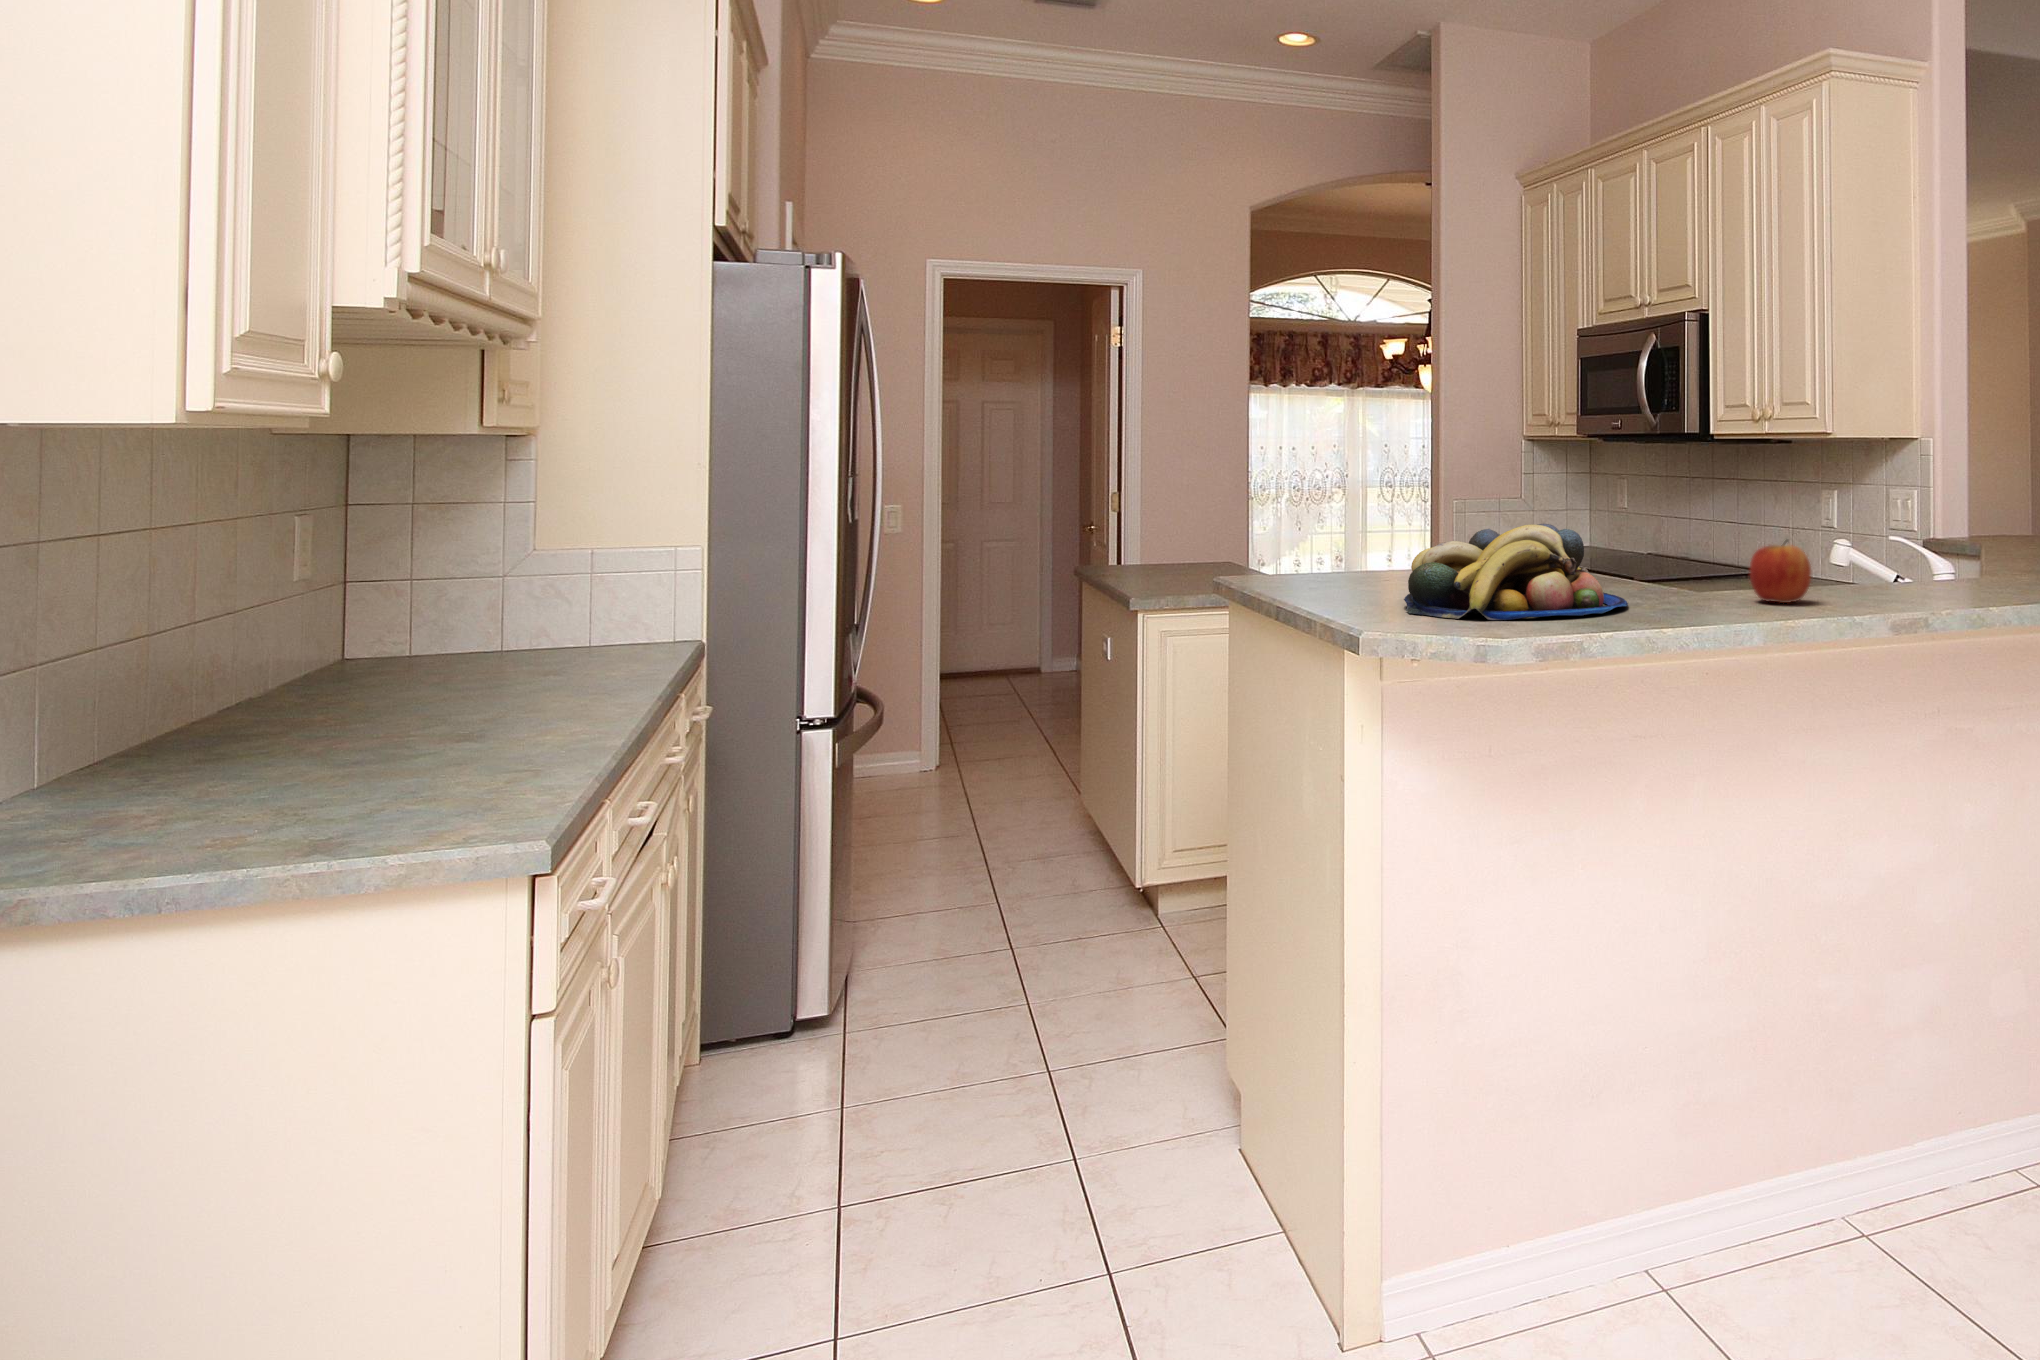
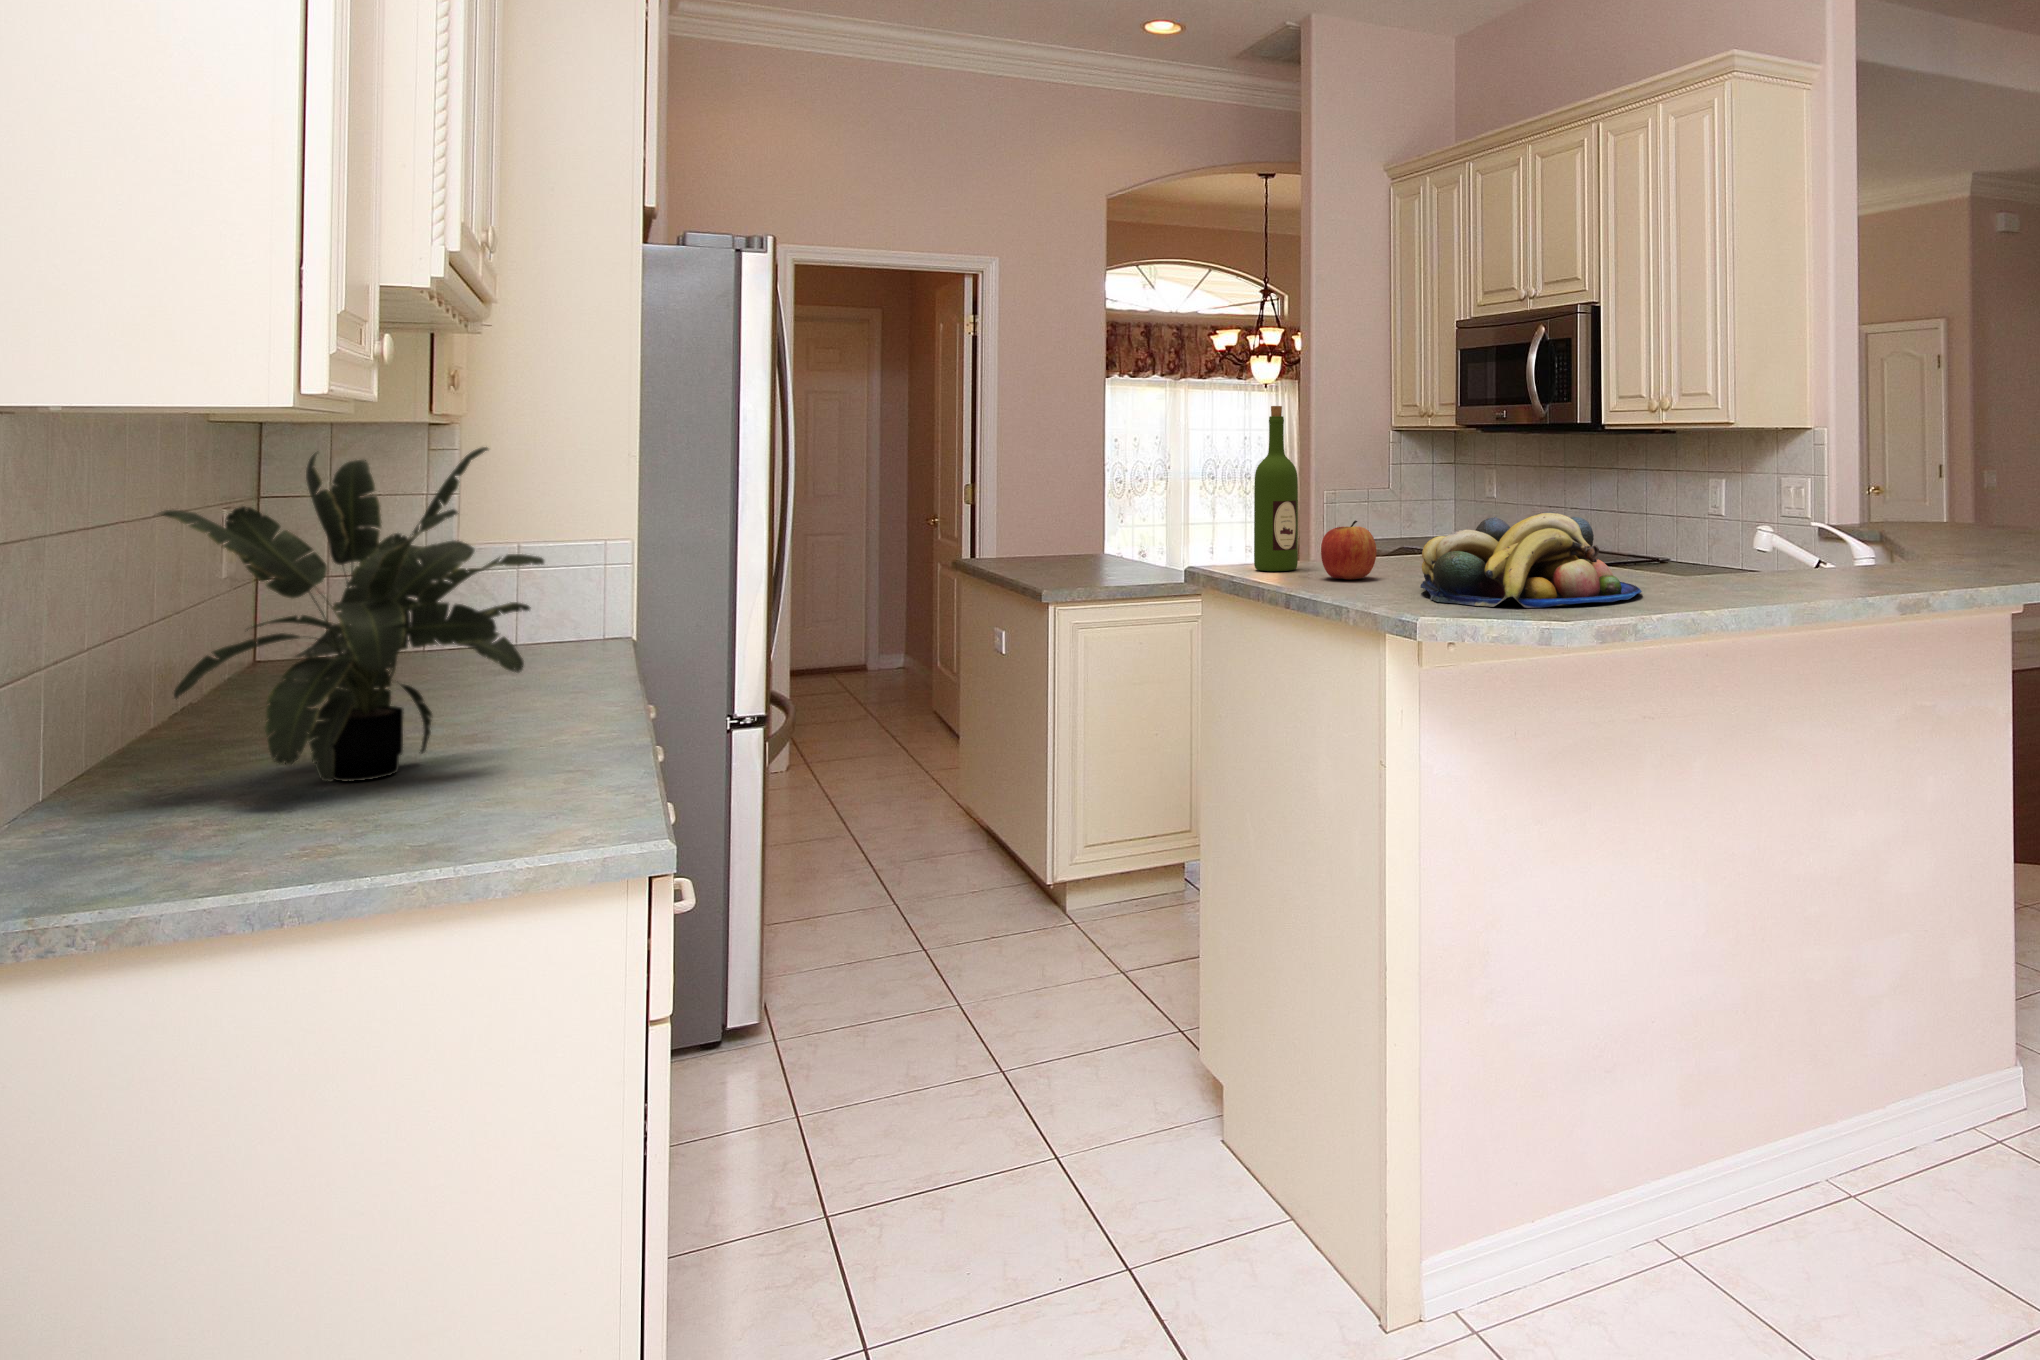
wine bottle: none [1275,416,1318,582] -> present [1254,406,1298,571]
potted plant: none [155,454,520,768] -> present [159,447,544,782]
apple: present [1750,540,1811,603] -> present [1321,520,1376,580]

